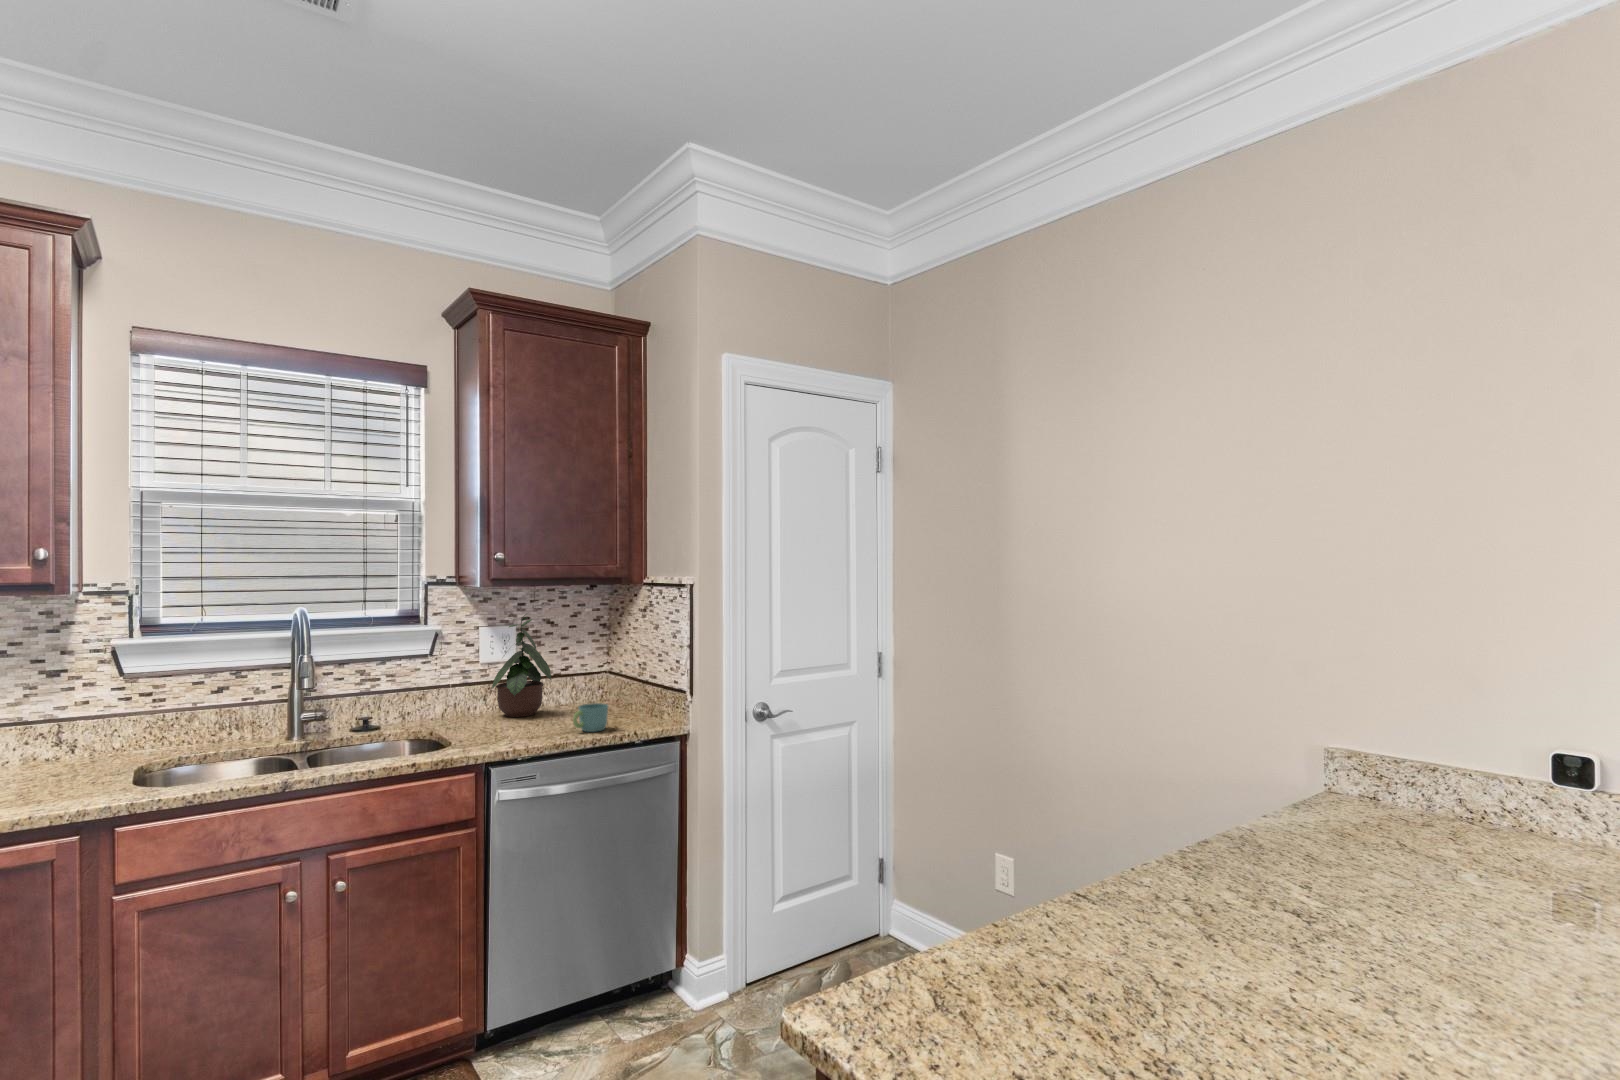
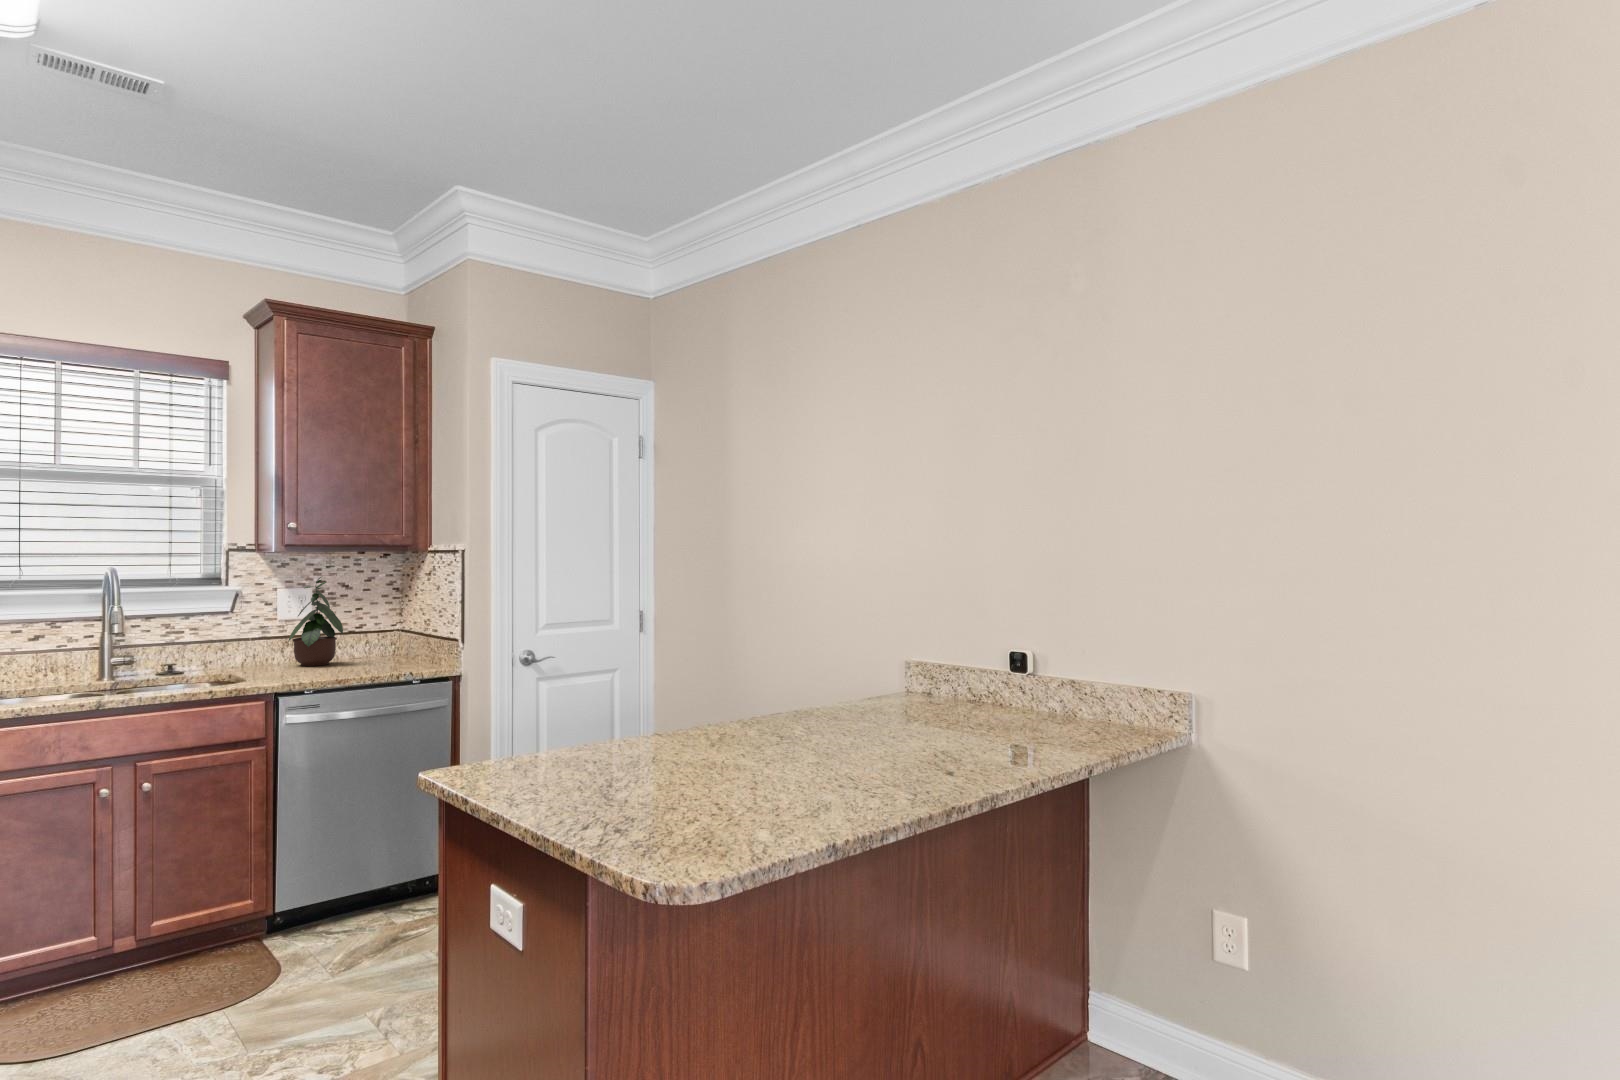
mug: present [573,703,608,732] -> none [357,651,390,673]

